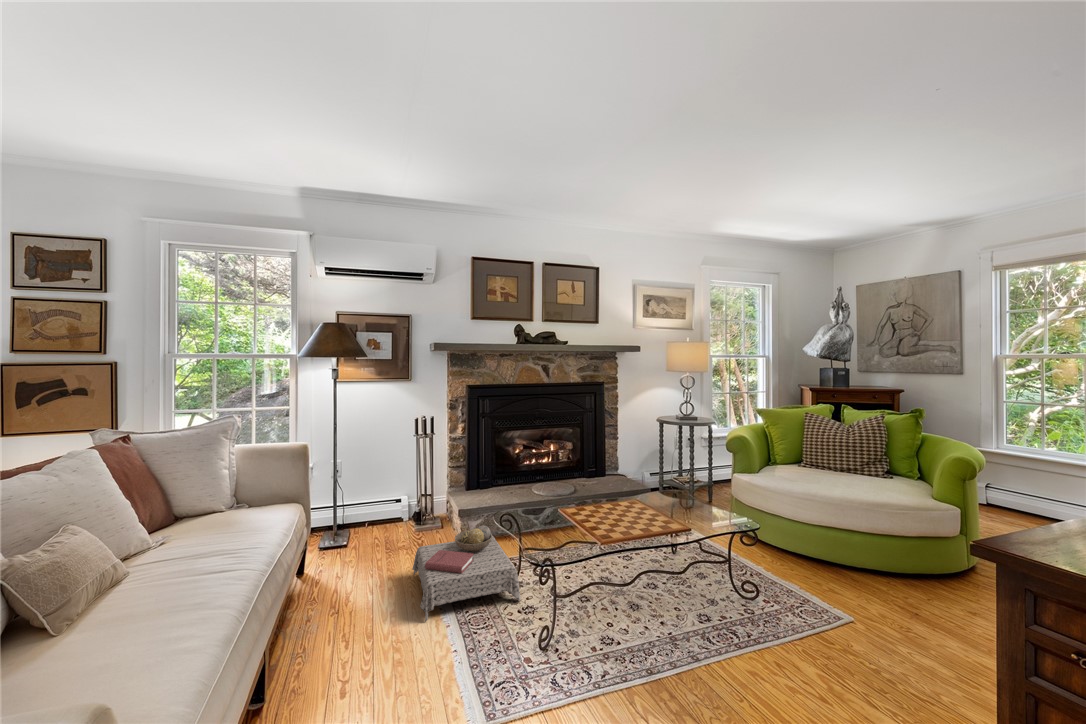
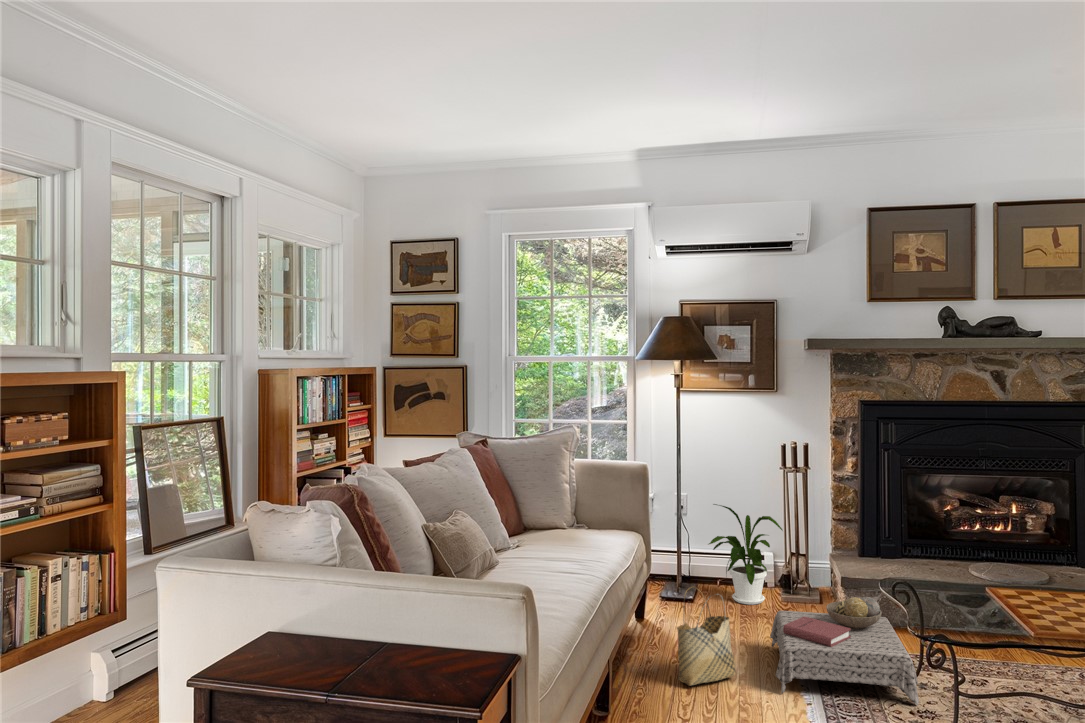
house plant: none [360,467,418,539] -> present [709,504,782,605]
woven basket: none [334,548,387,640] -> present [677,587,735,686]

